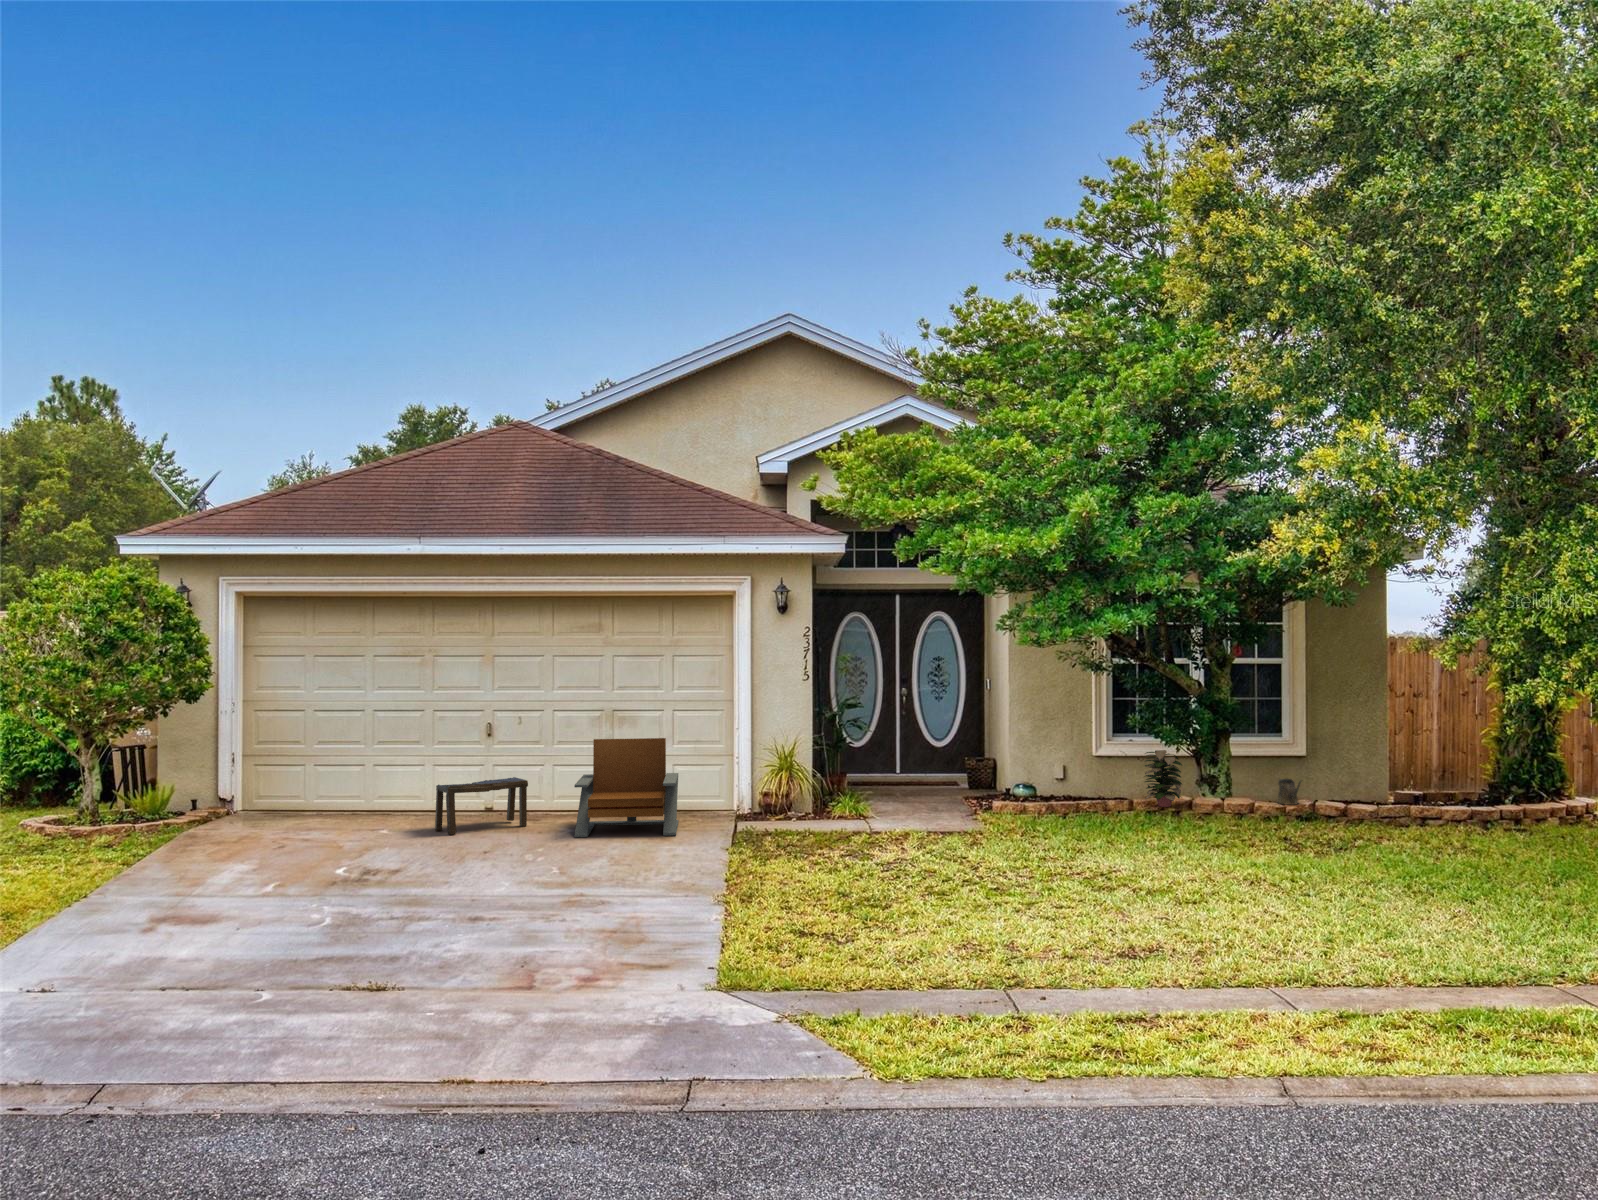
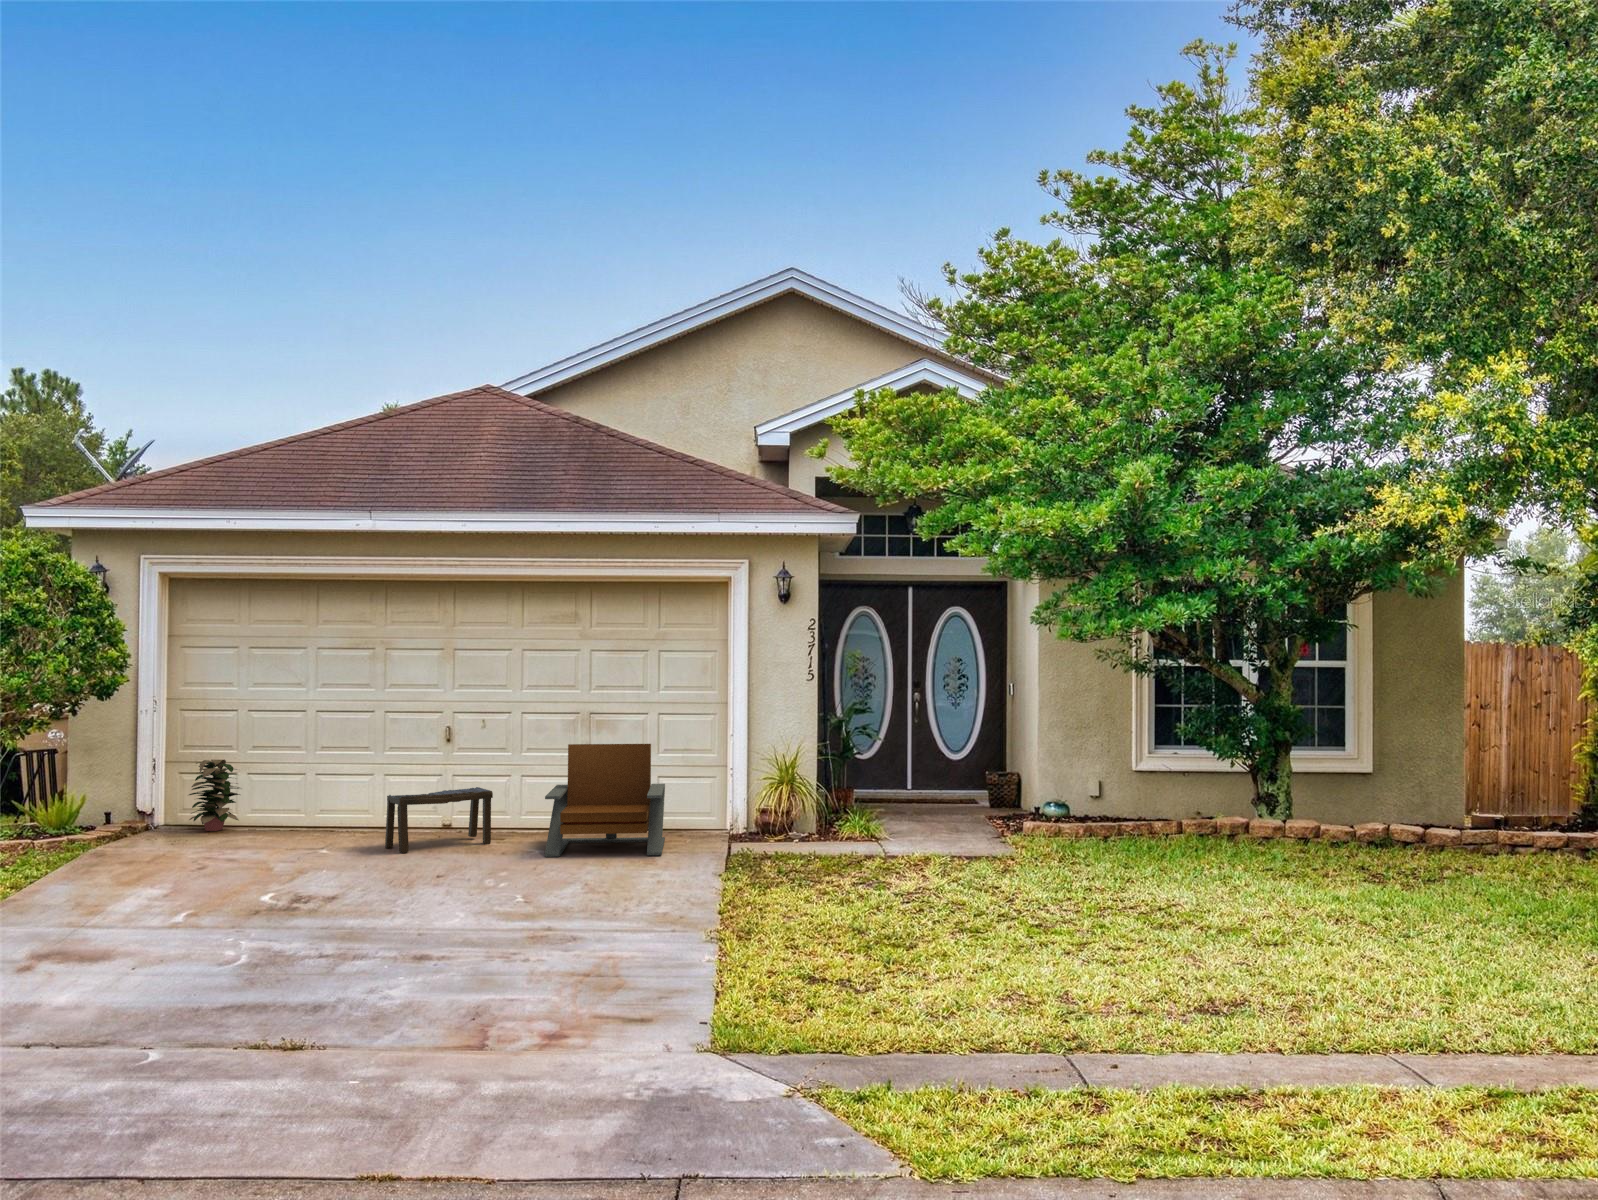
decorative plant: present [1145,750,1182,807] -> present [189,760,240,831]
watering can: present [1277,779,1301,805] -> none [1342,795,1373,825]

